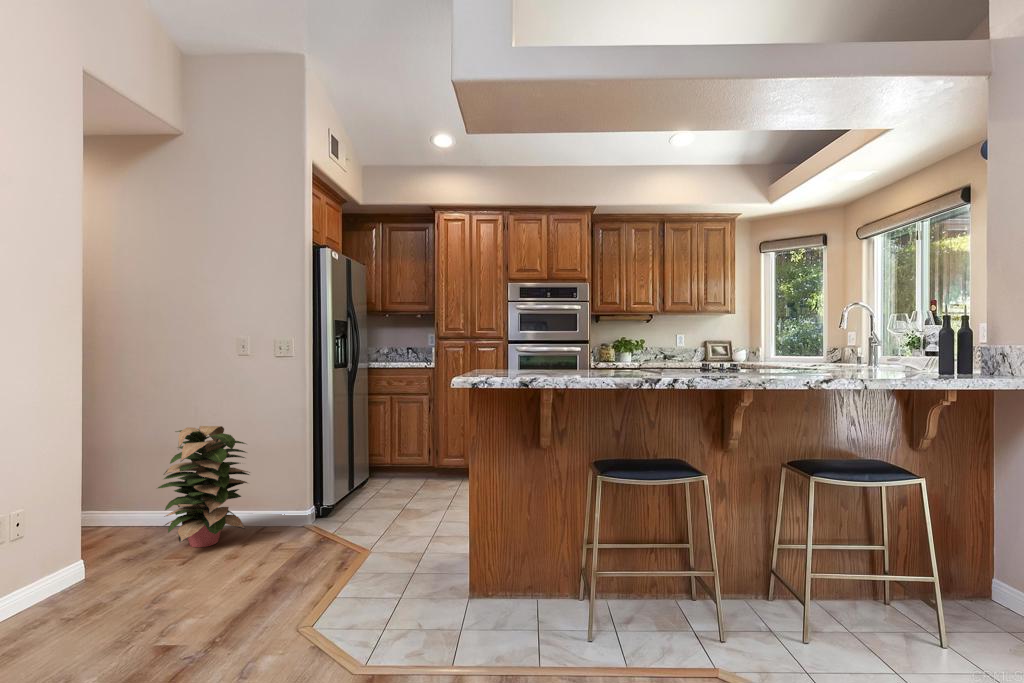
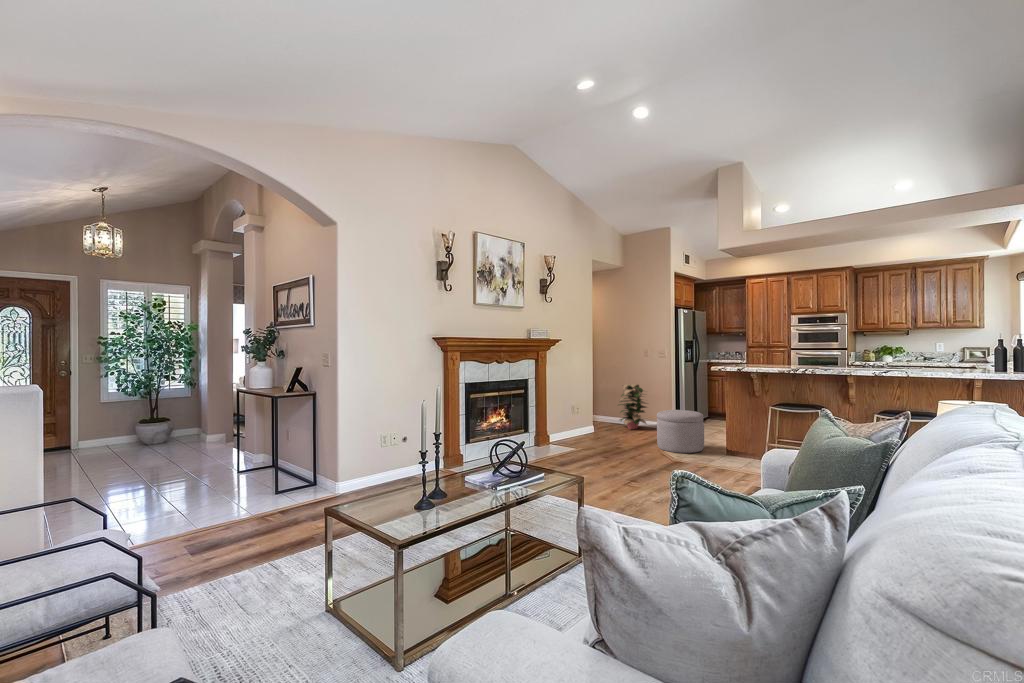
ottoman: none [293,498,424,644] -> present [657,410,704,453]

